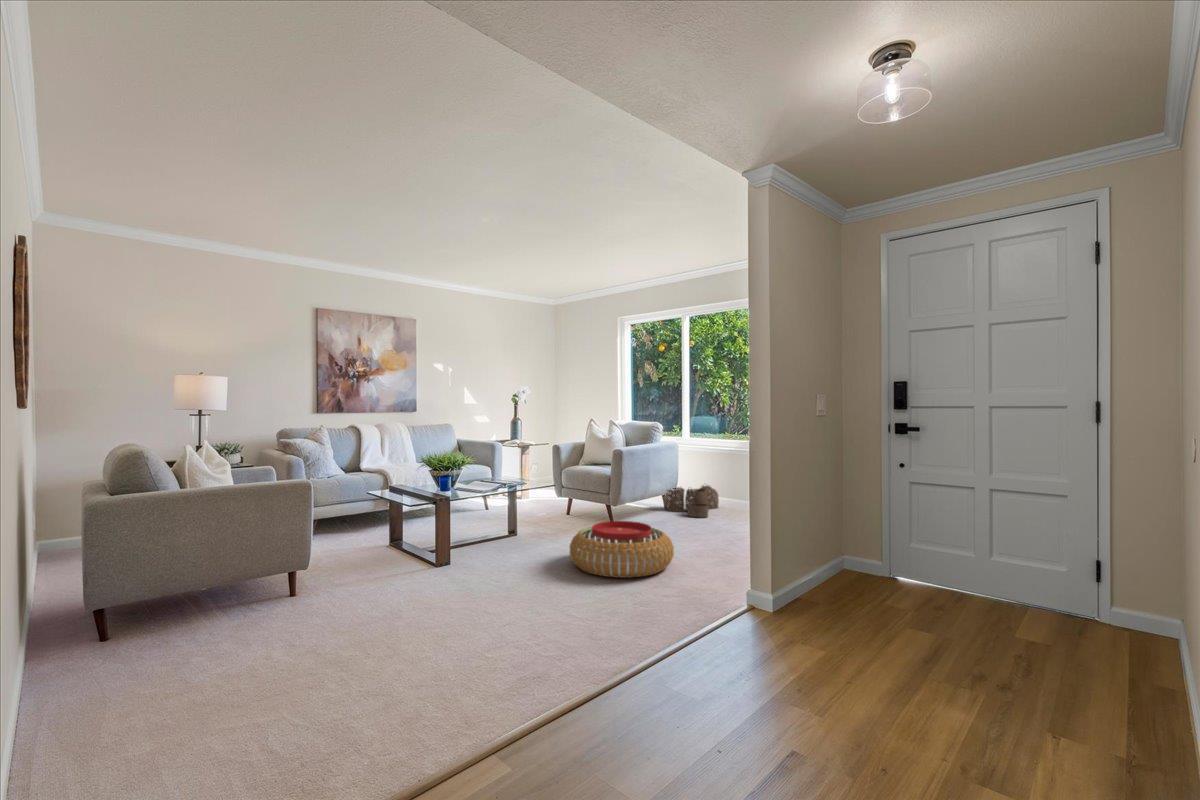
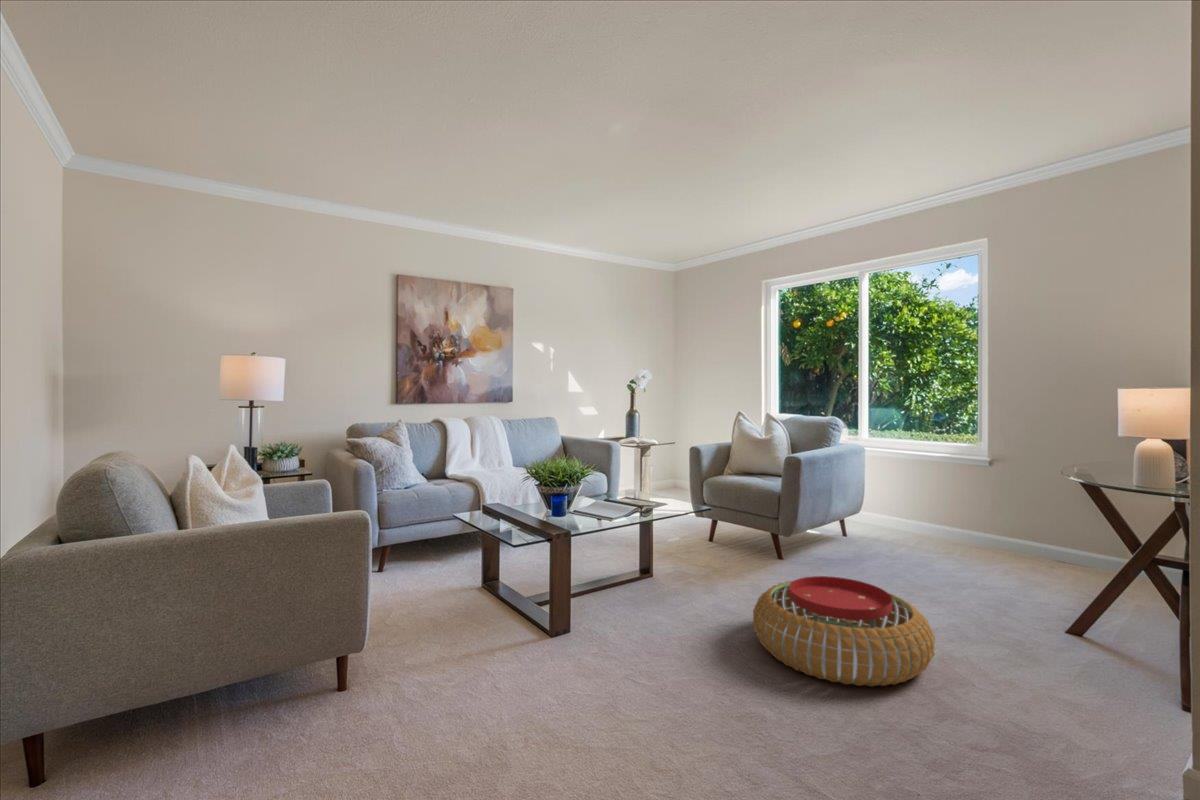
woven basket: present [665,485,719,517] -> none [845,503,921,555]

